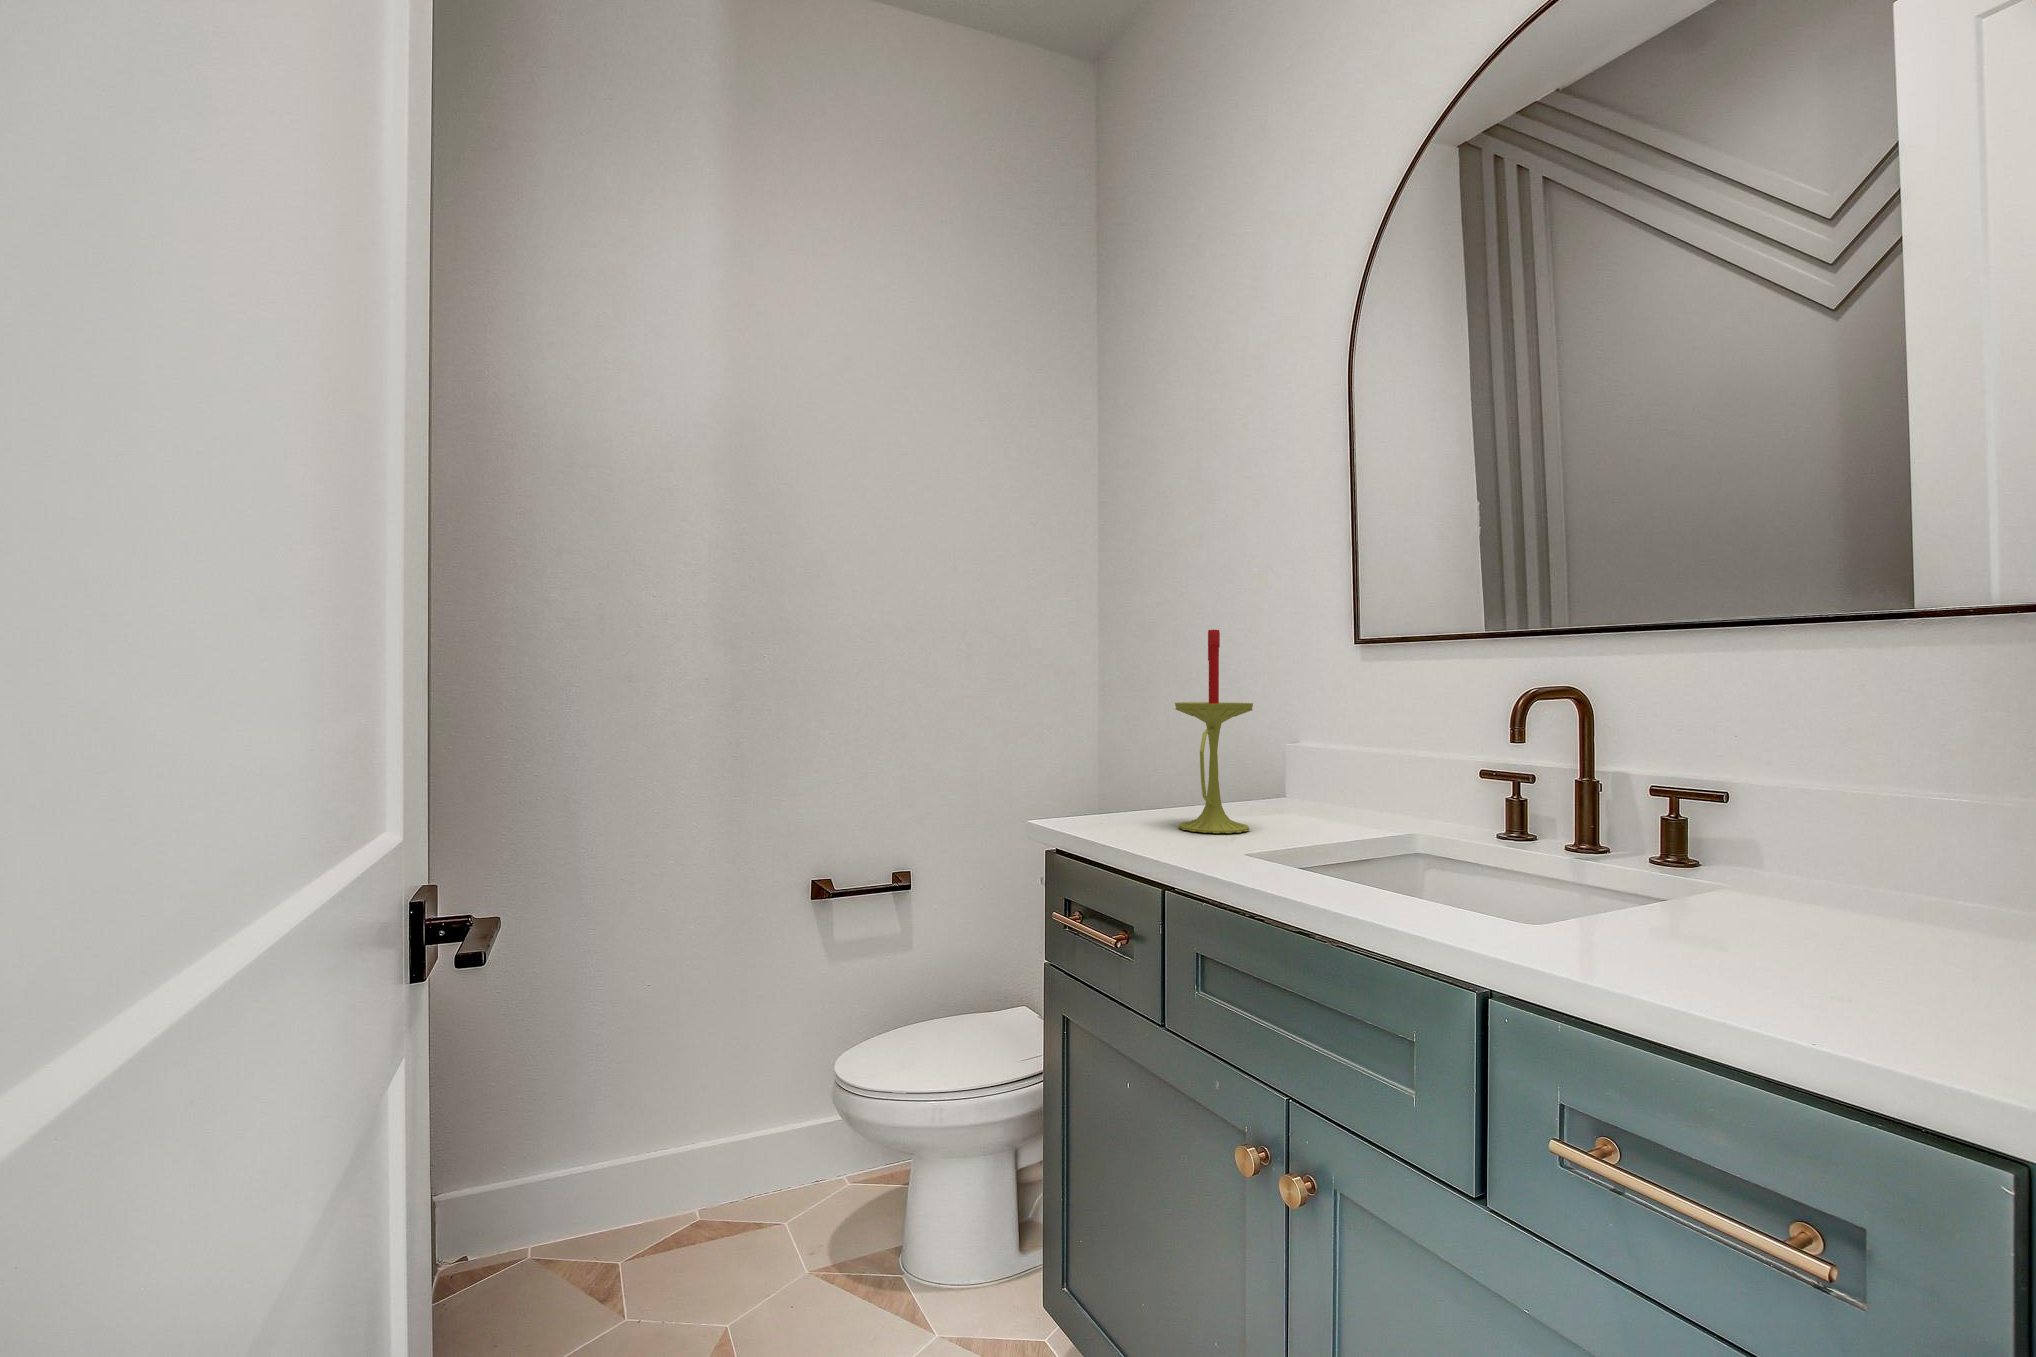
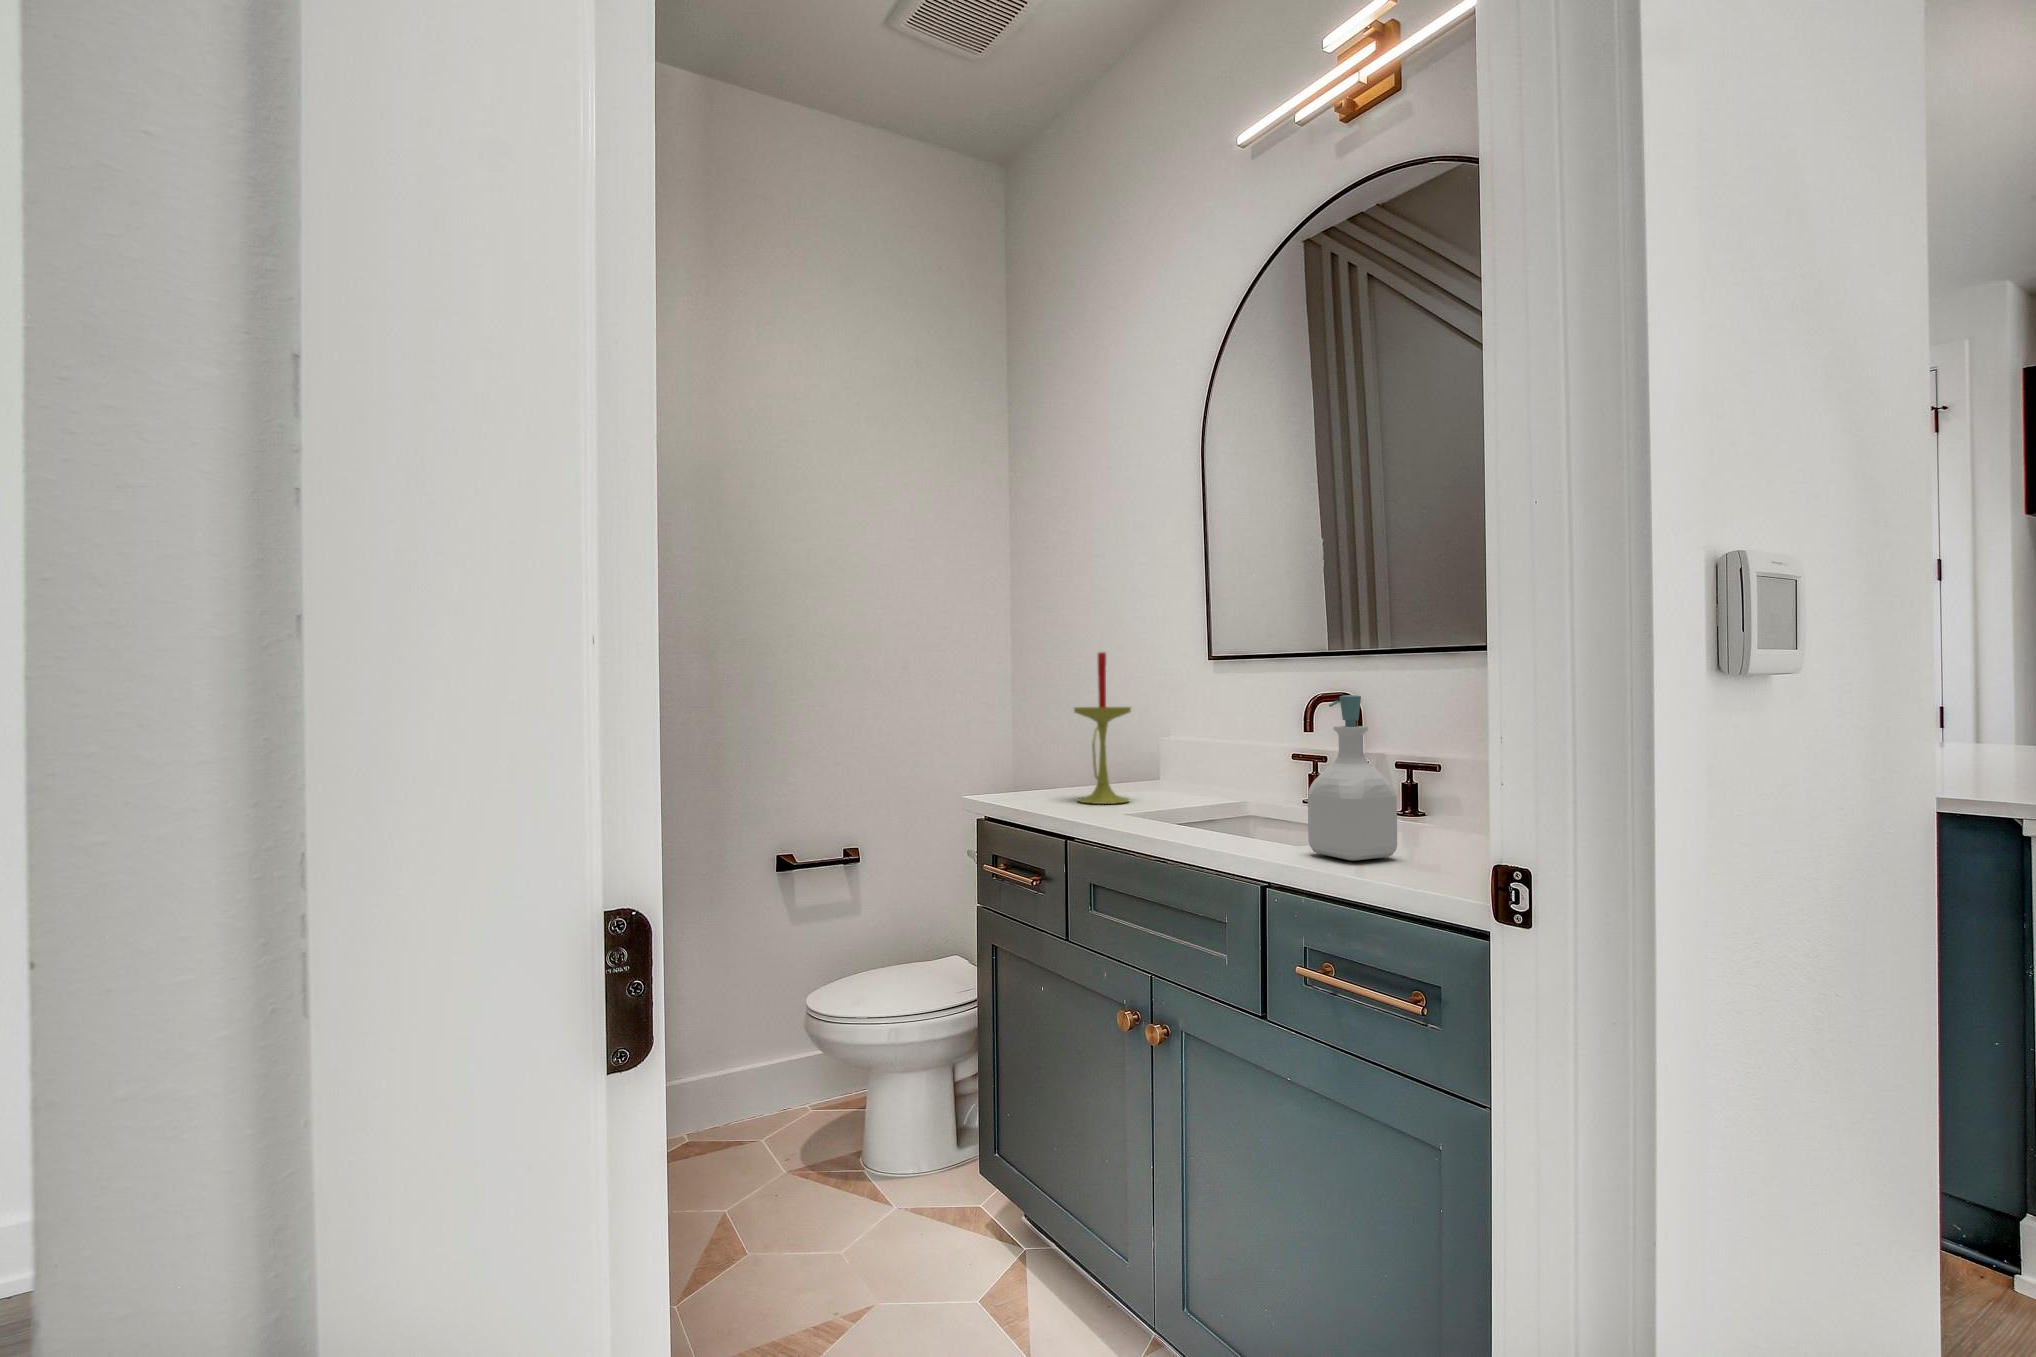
soap bottle: none [1550,688,1708,958] -> present [1308,695,1397,861]

